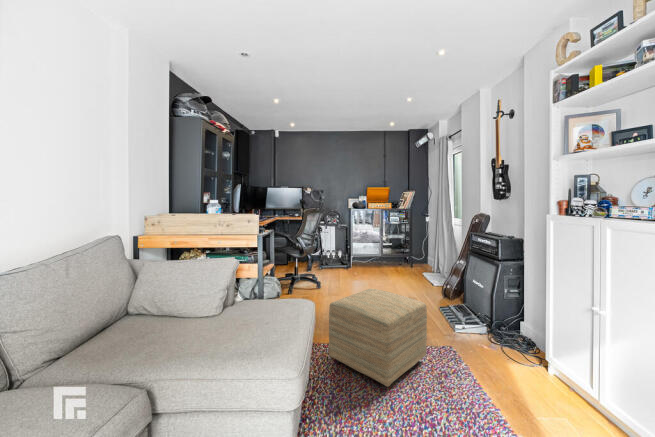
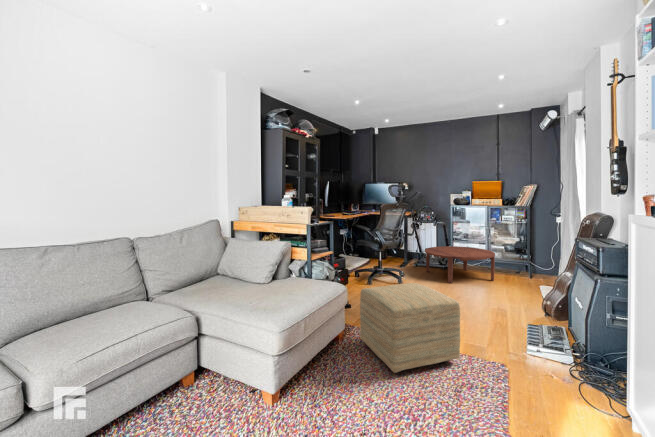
coffee table: none [334,246,392,281] -> present [425,246,495,283]

